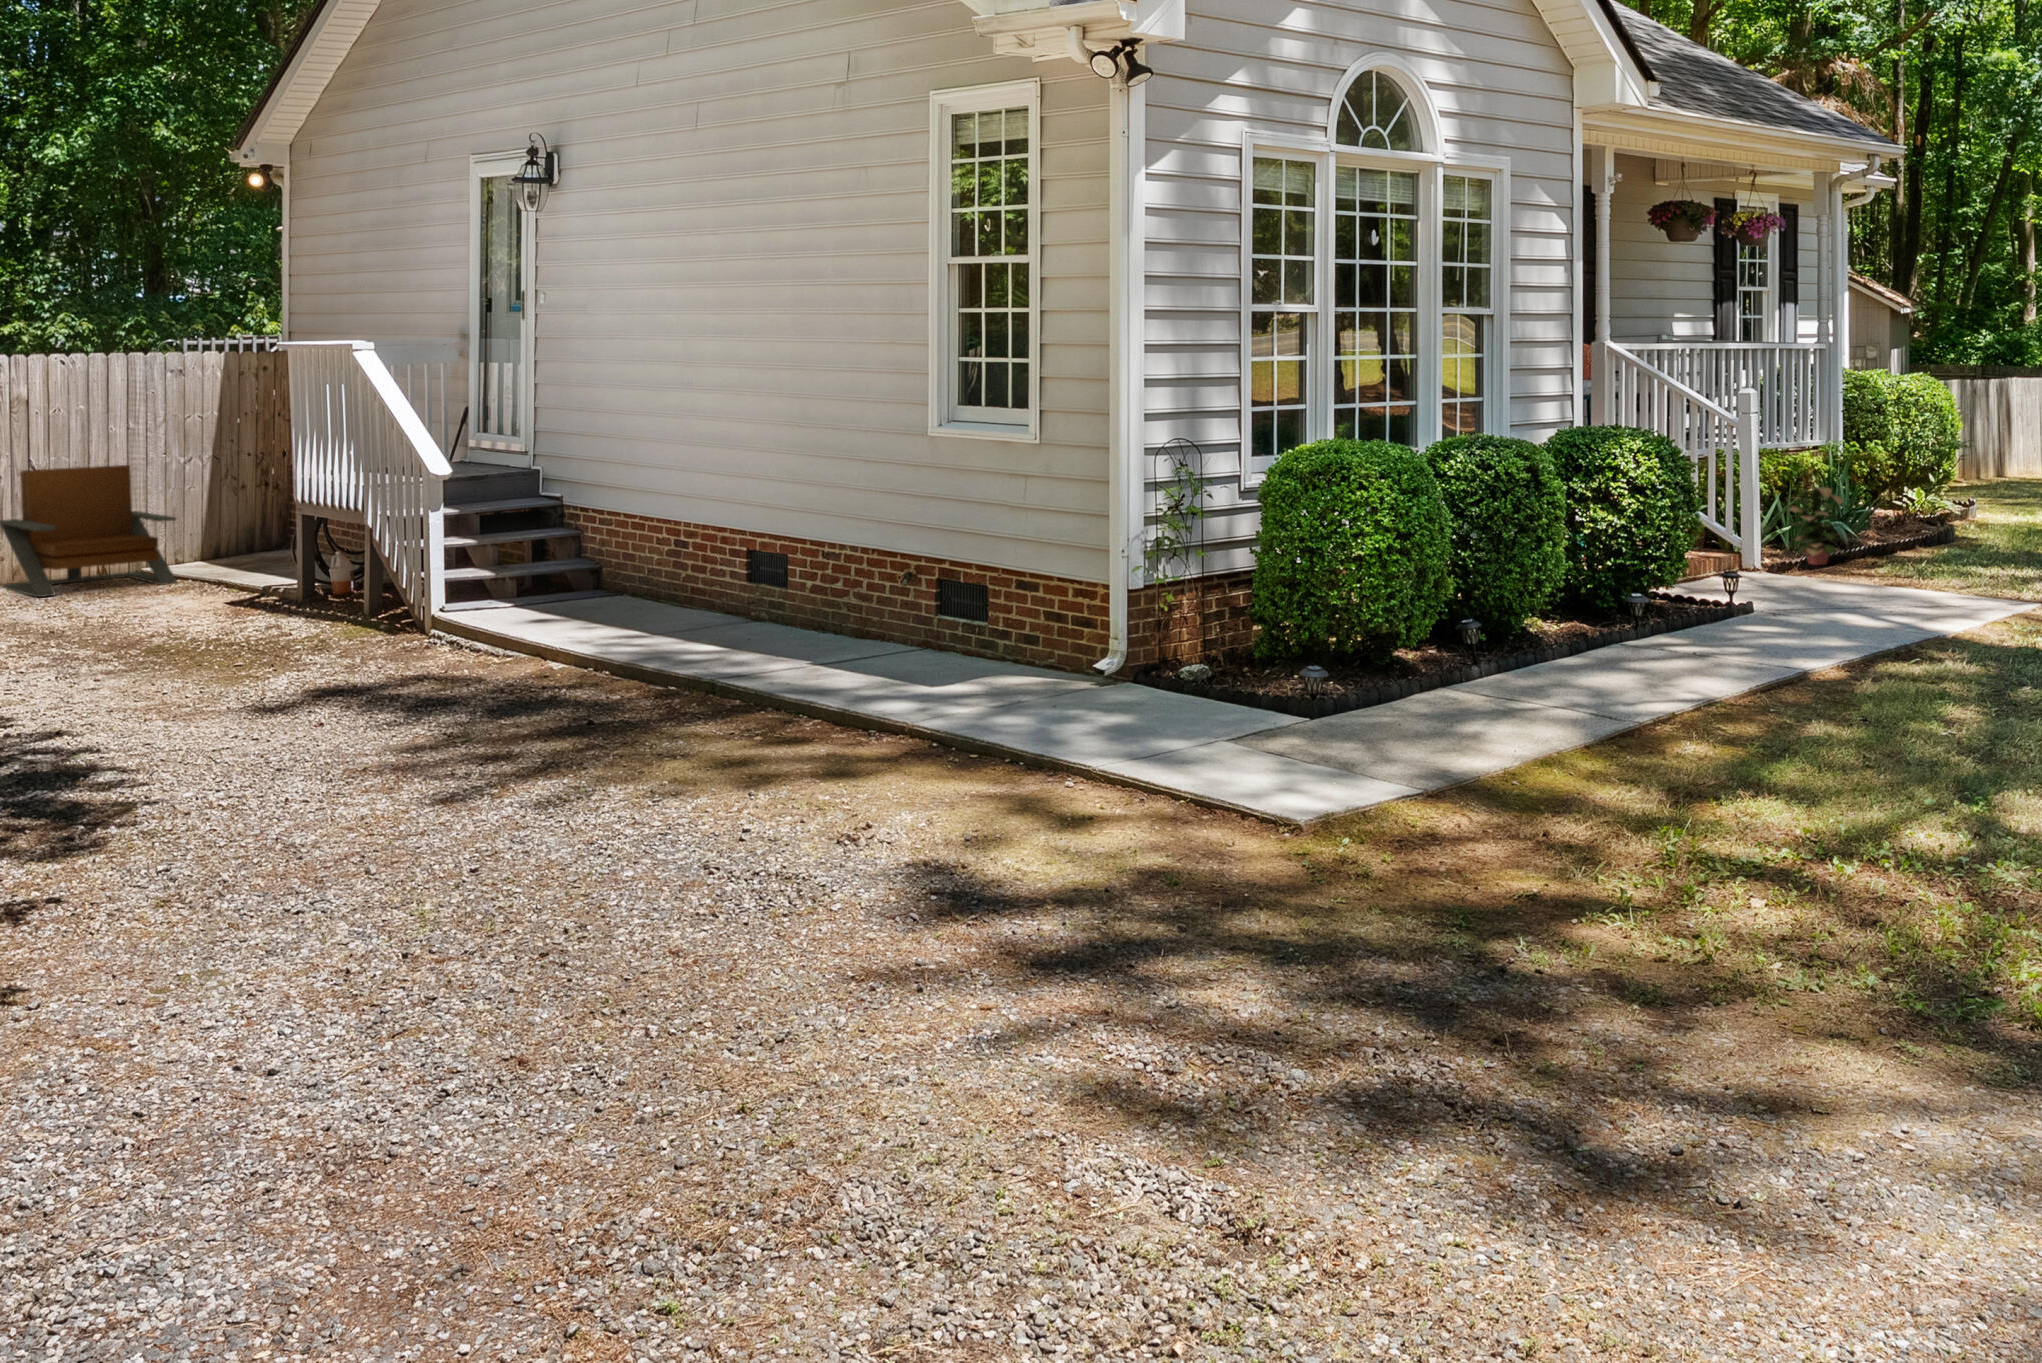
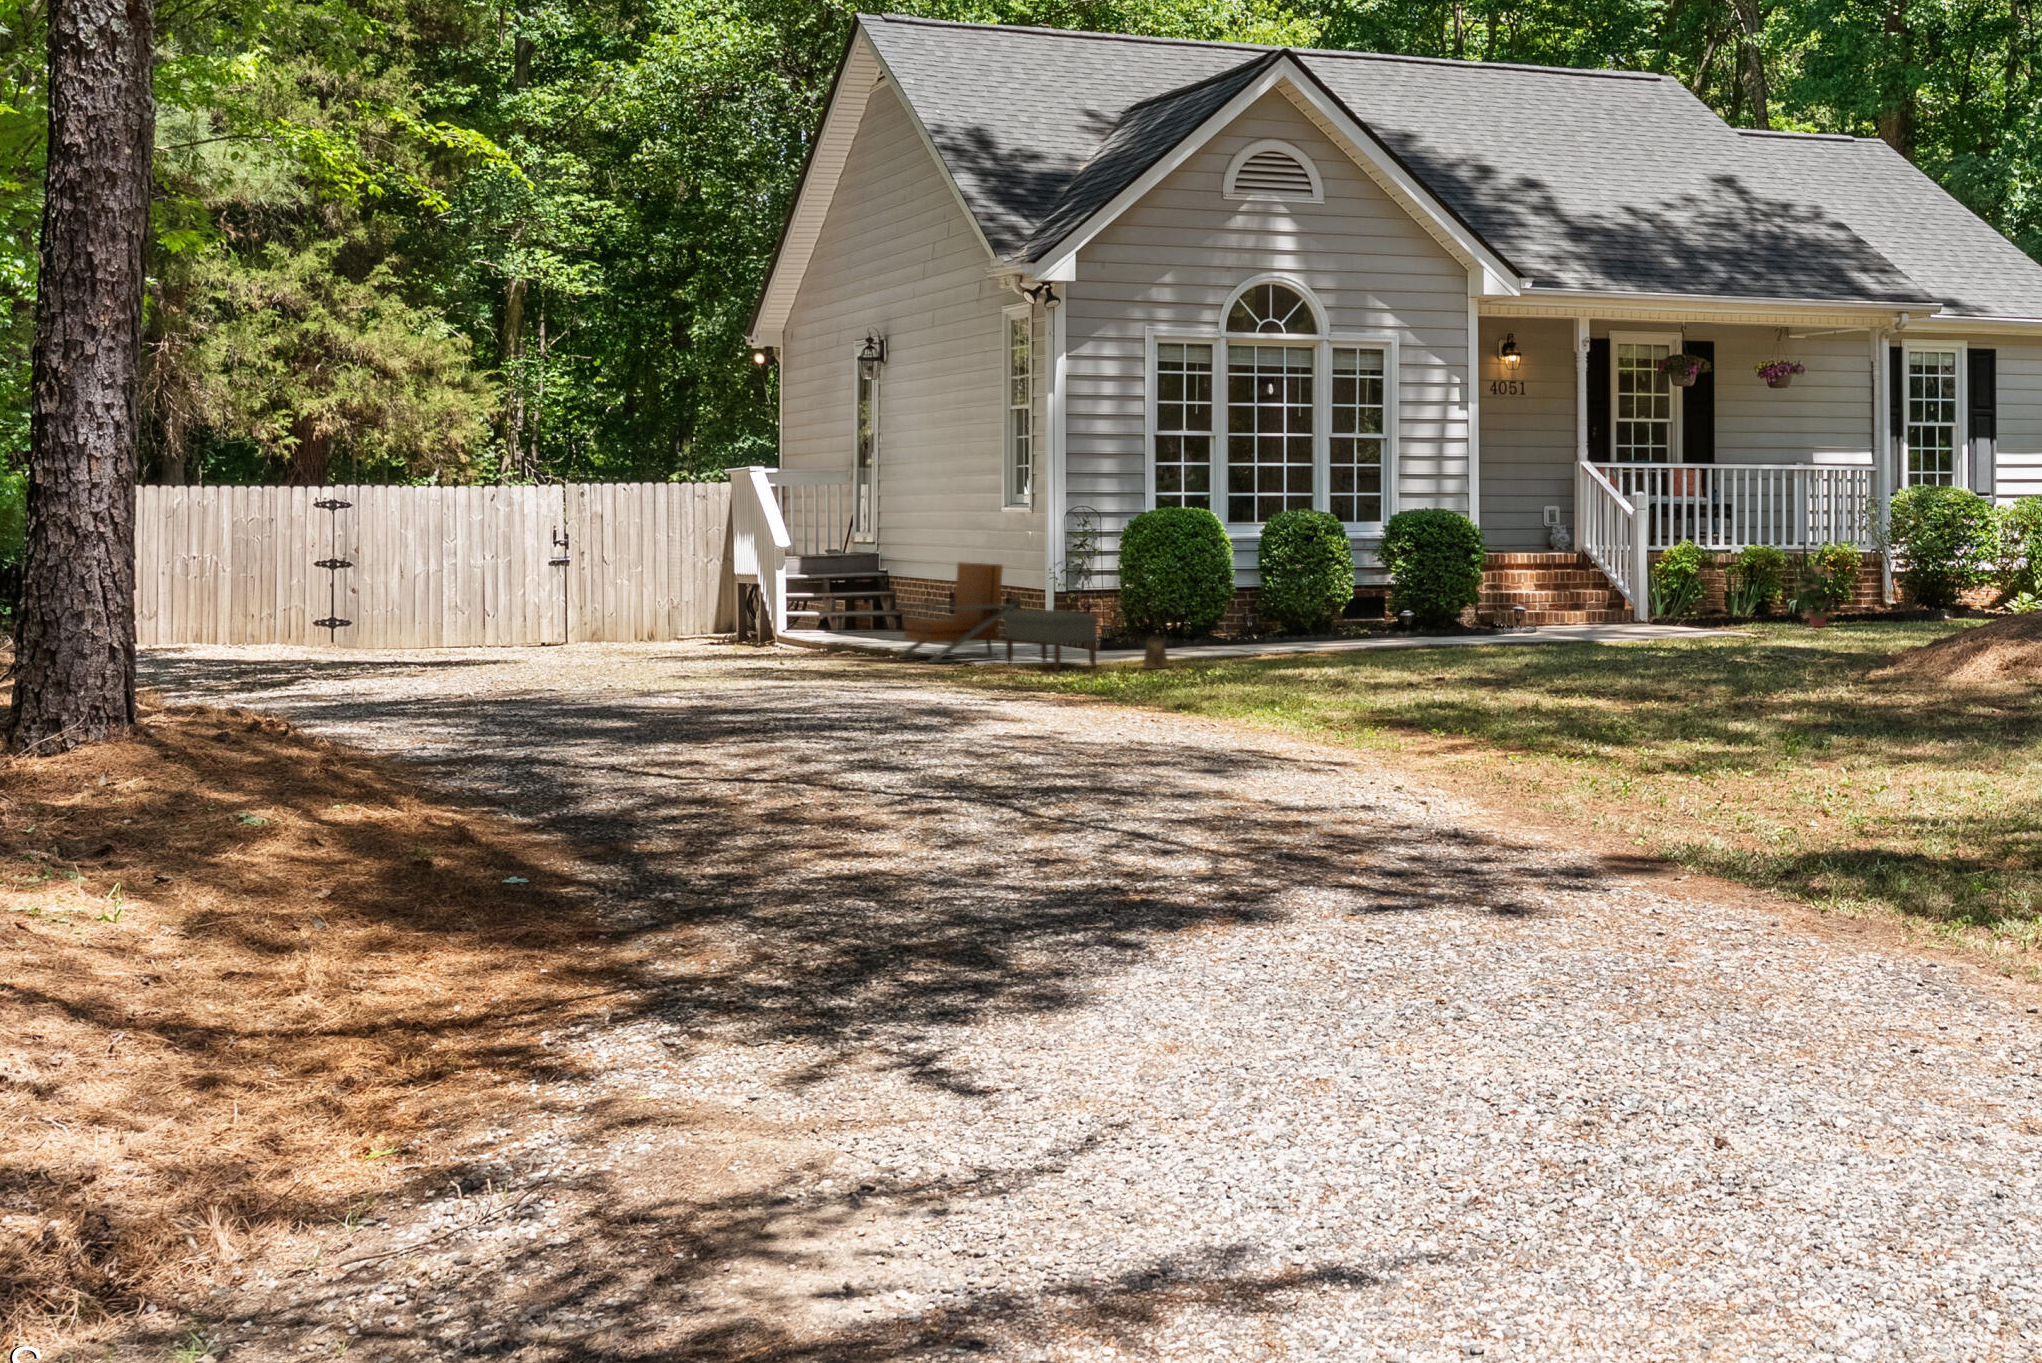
lounge chair: present [0,465,177,597] -> present [898,562,1014,663]
bench: none [915,585,1119,705] -> present [1003,609,1098,670]
watering can: none [1194,639,1269,696] -> present [1143,636,1169,669]

